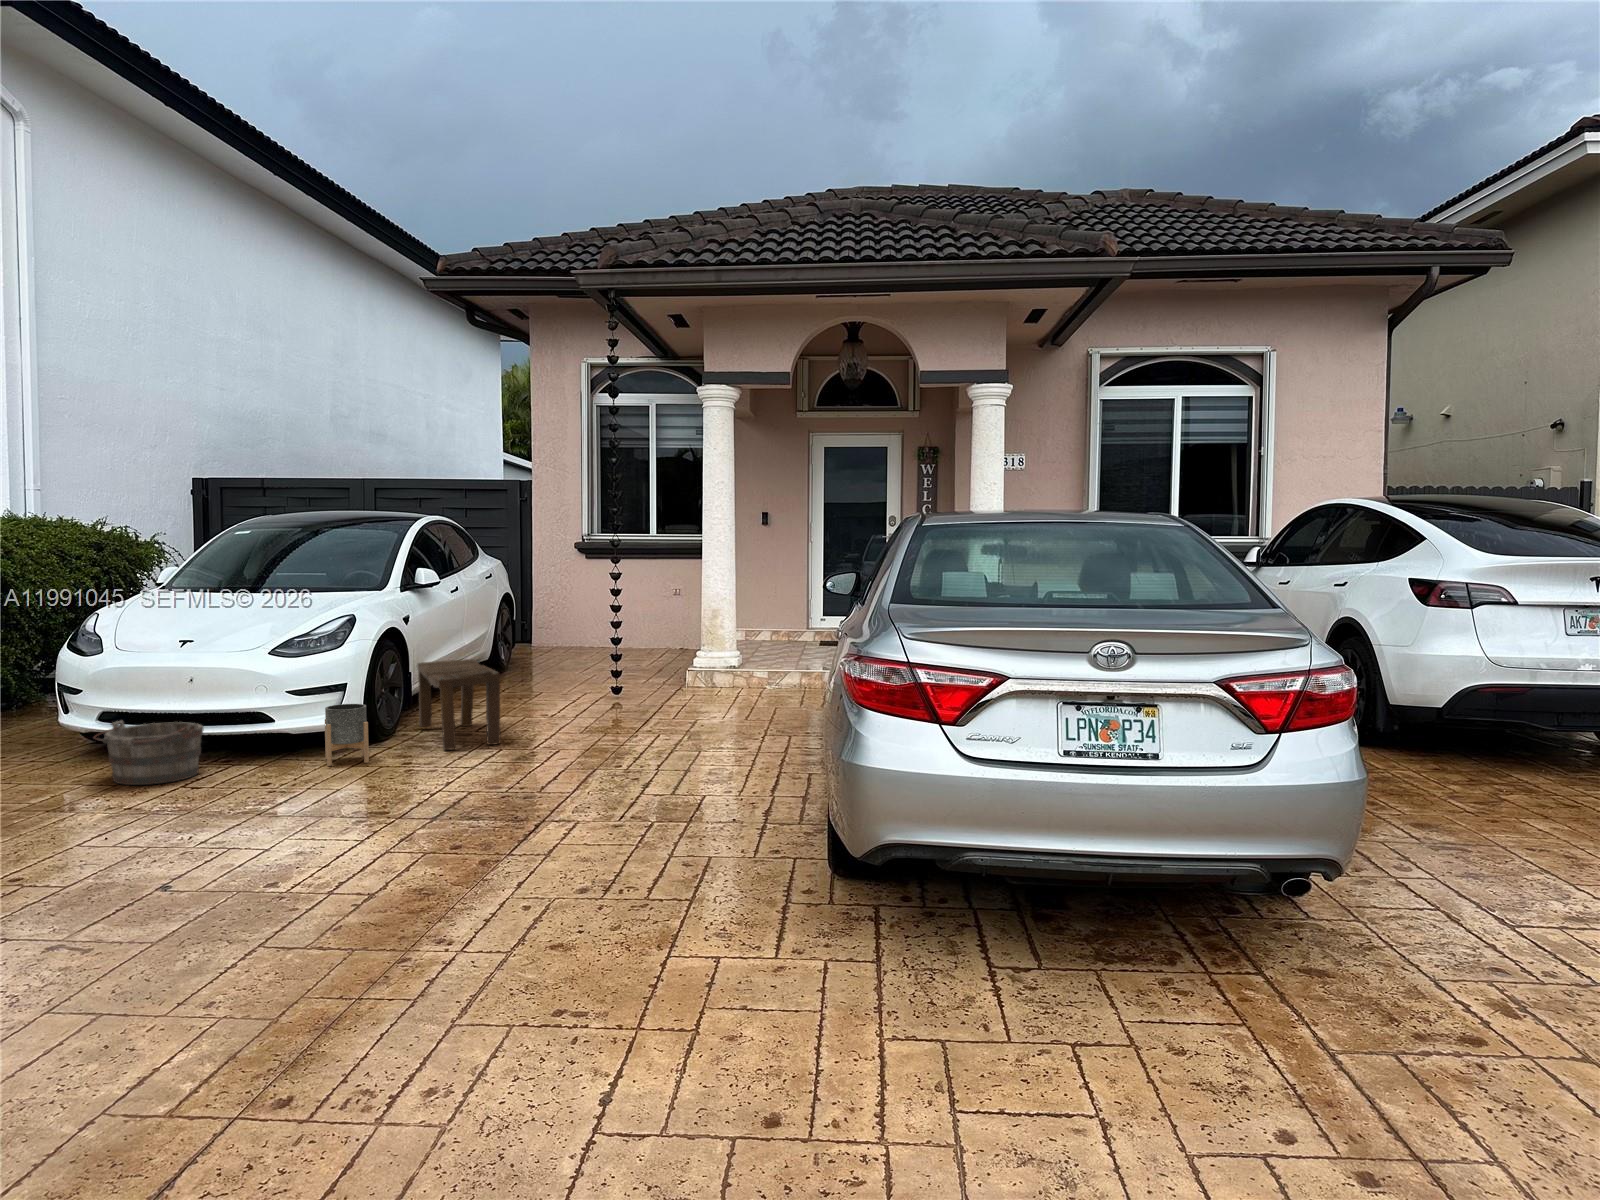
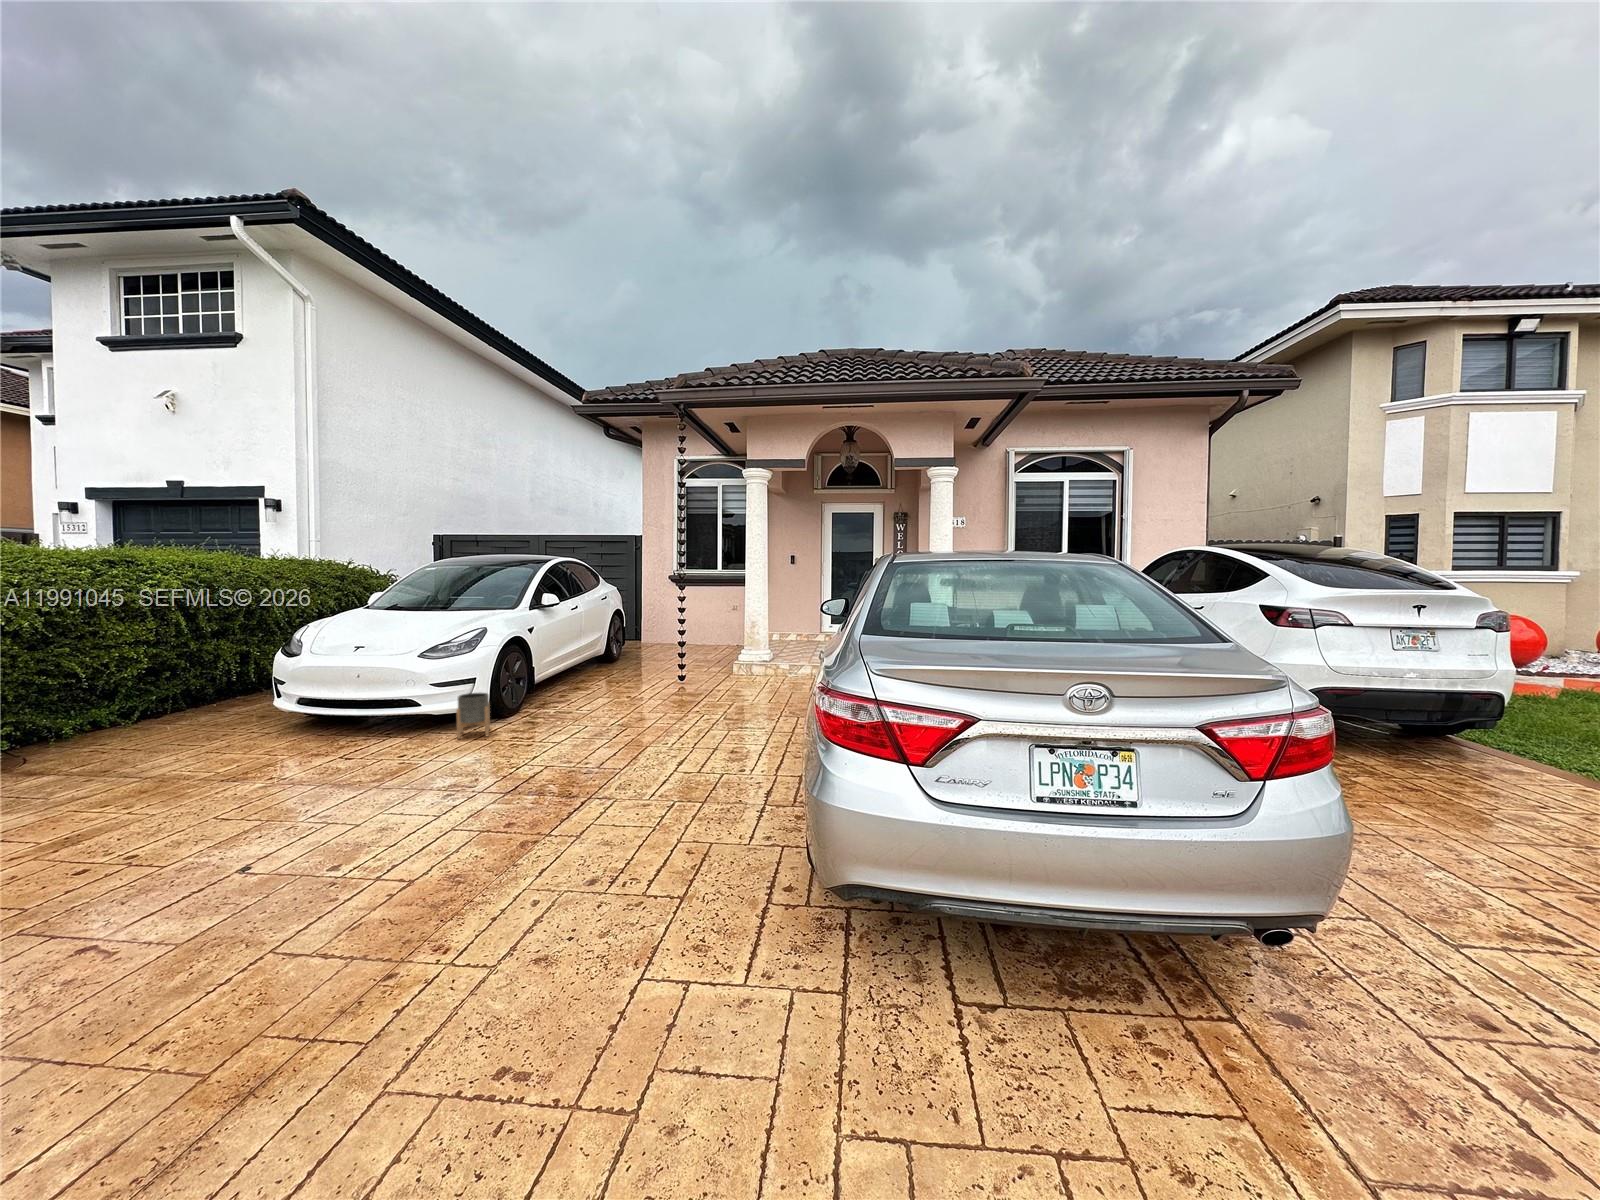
bench: present [417,659,500,750] -> none [539,657,590,726]
bucket: present [94,721,204,785] -> none [278,706,366,755]

